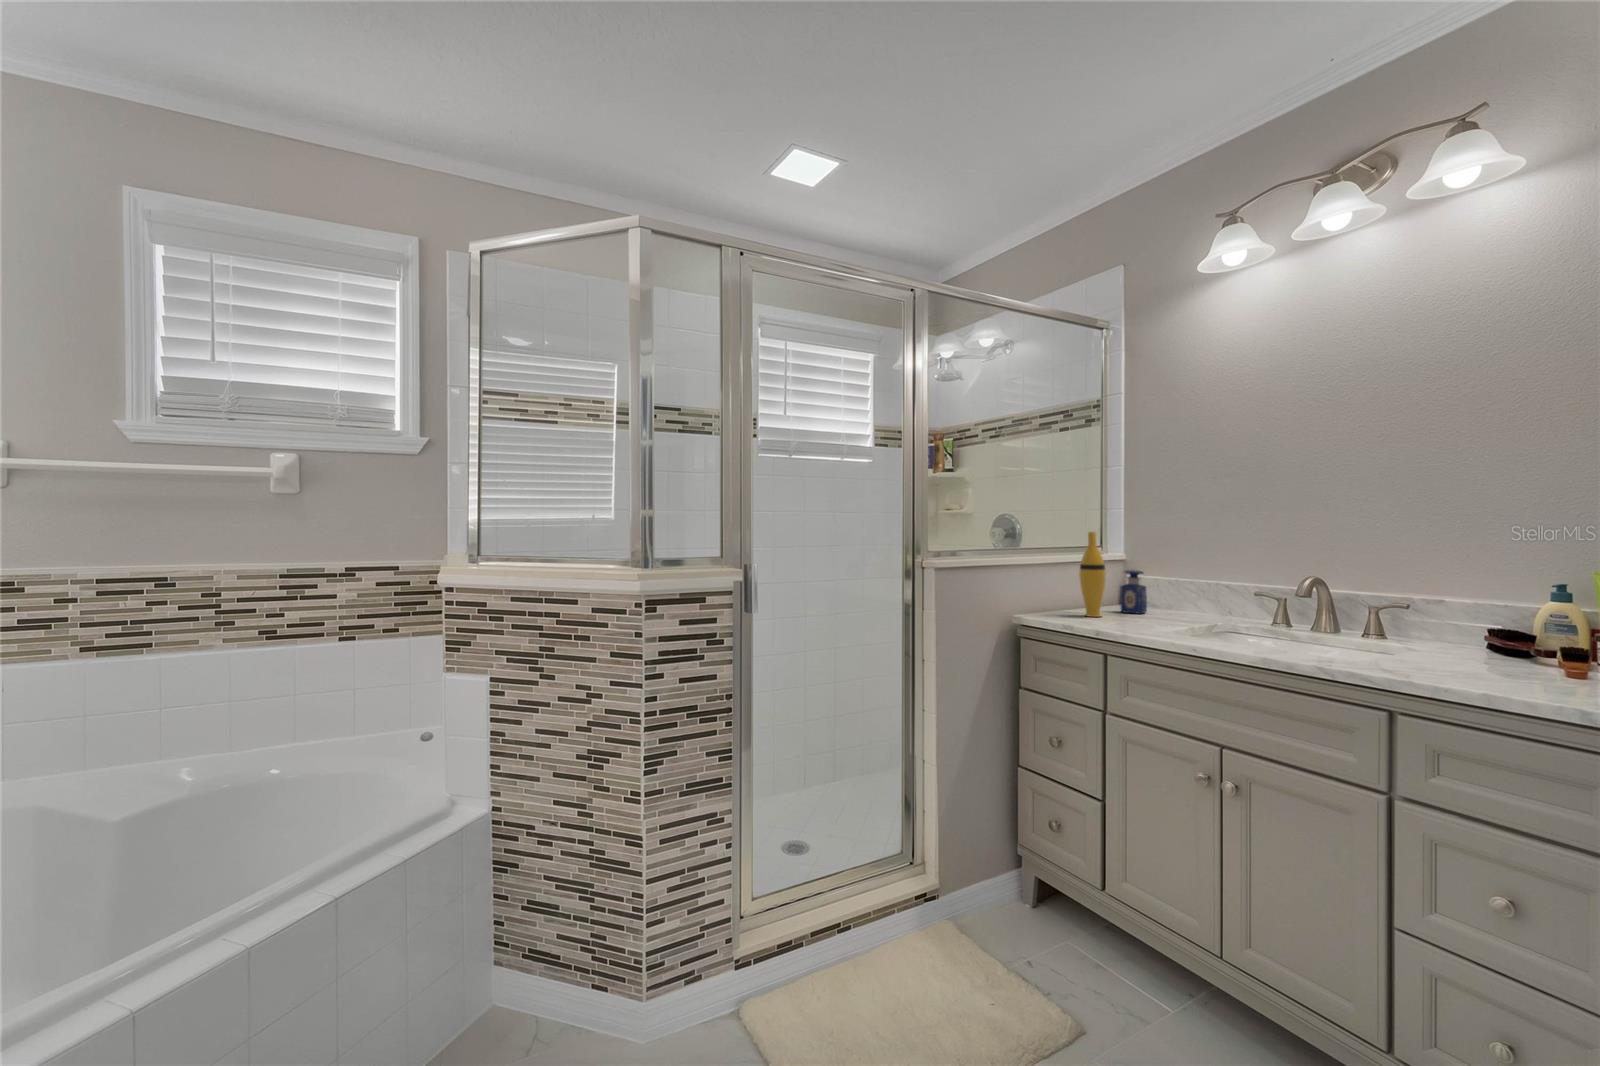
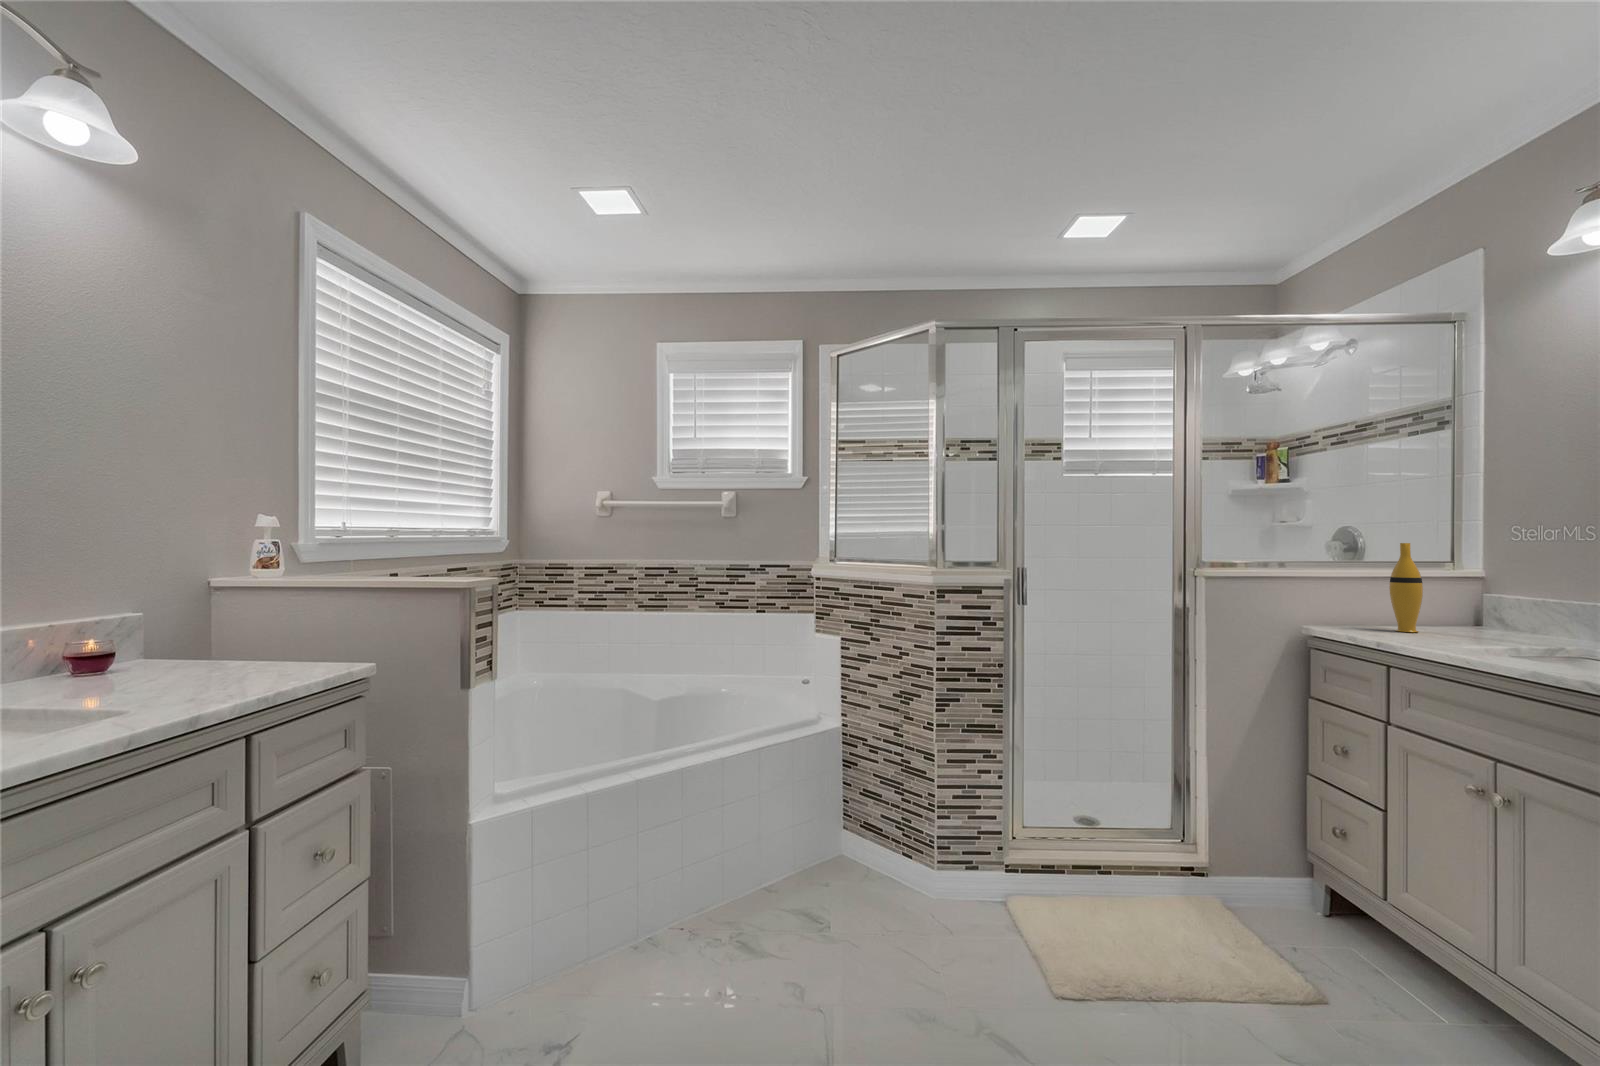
perfume bottle: present [1120,569,1147,614] -> none [1459,585,1497,634]

